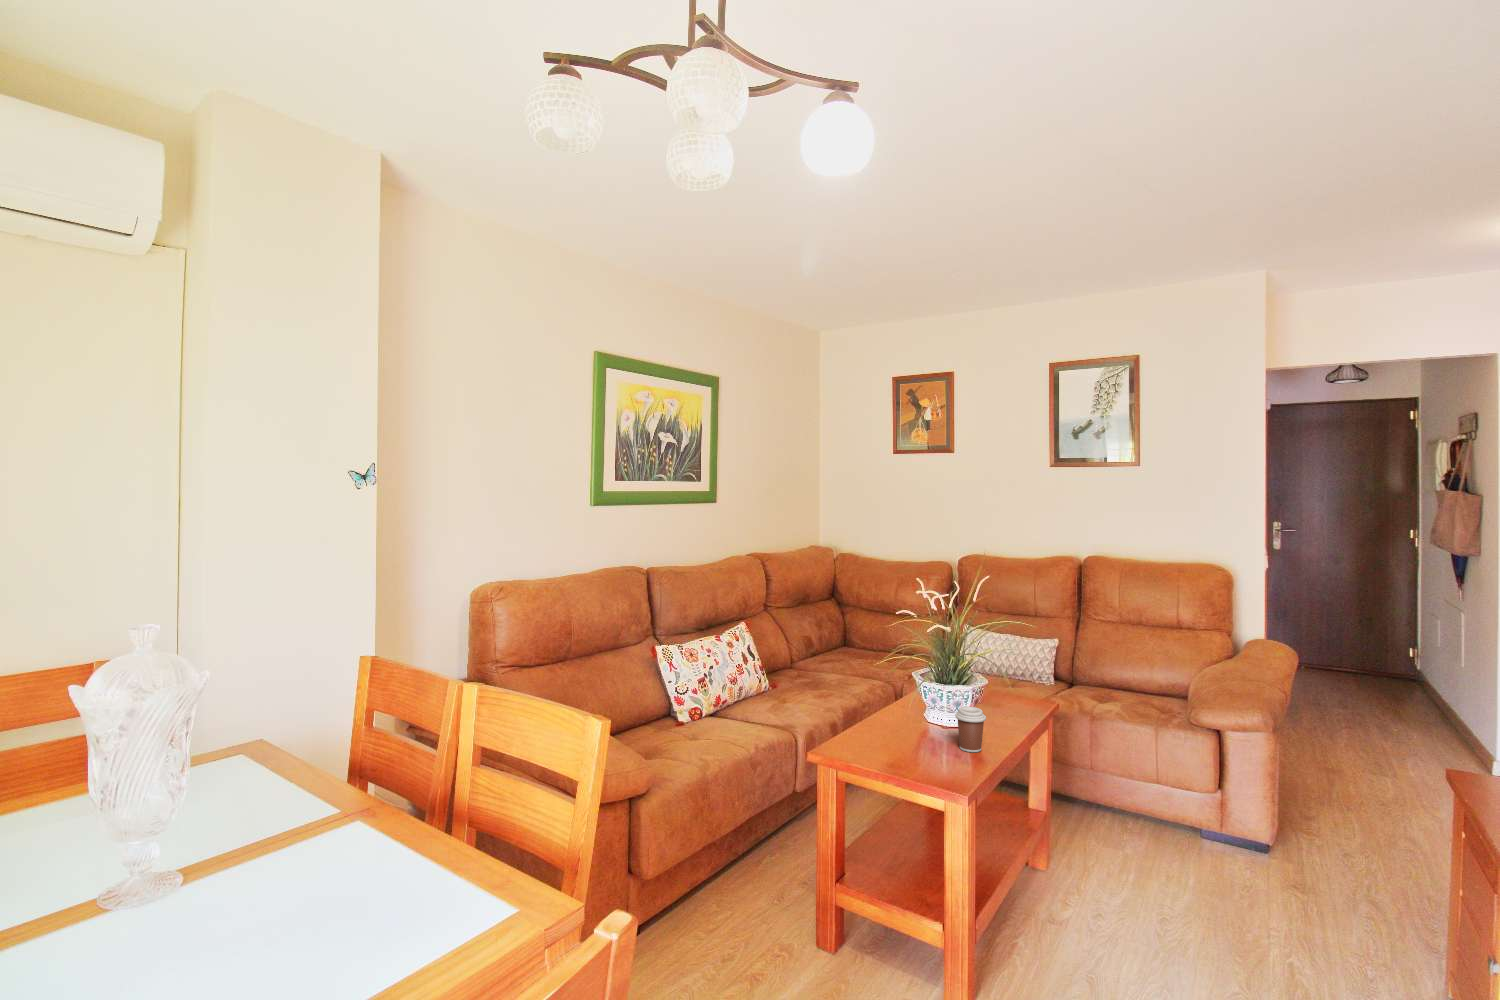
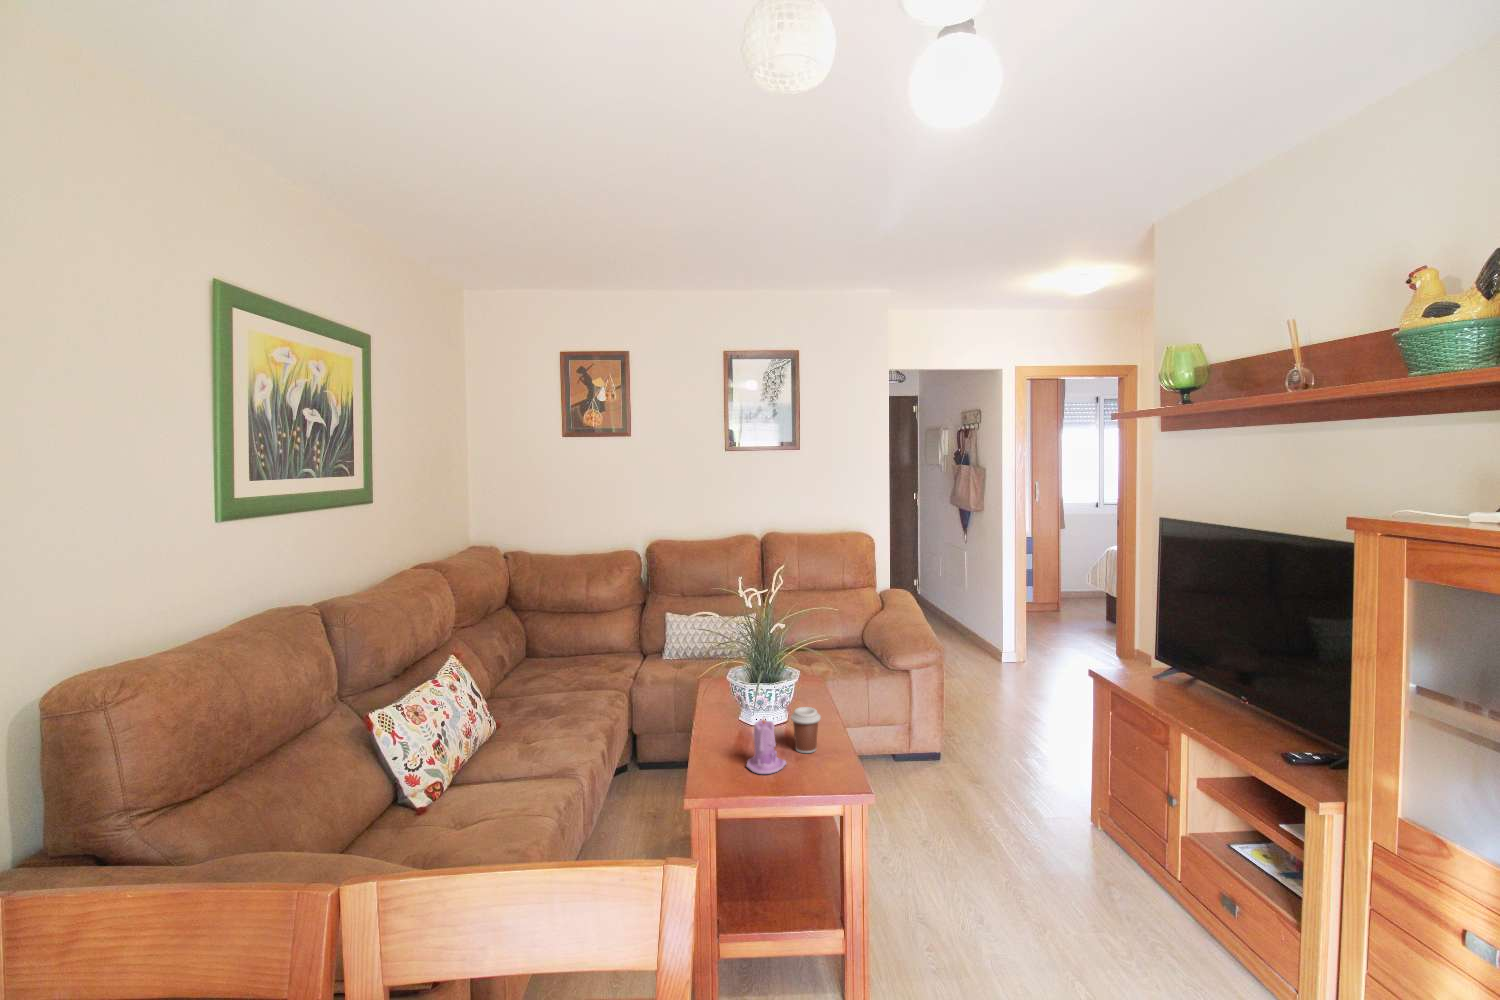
candle: none [898,701,935,756] -> present [747,719,787,774]

